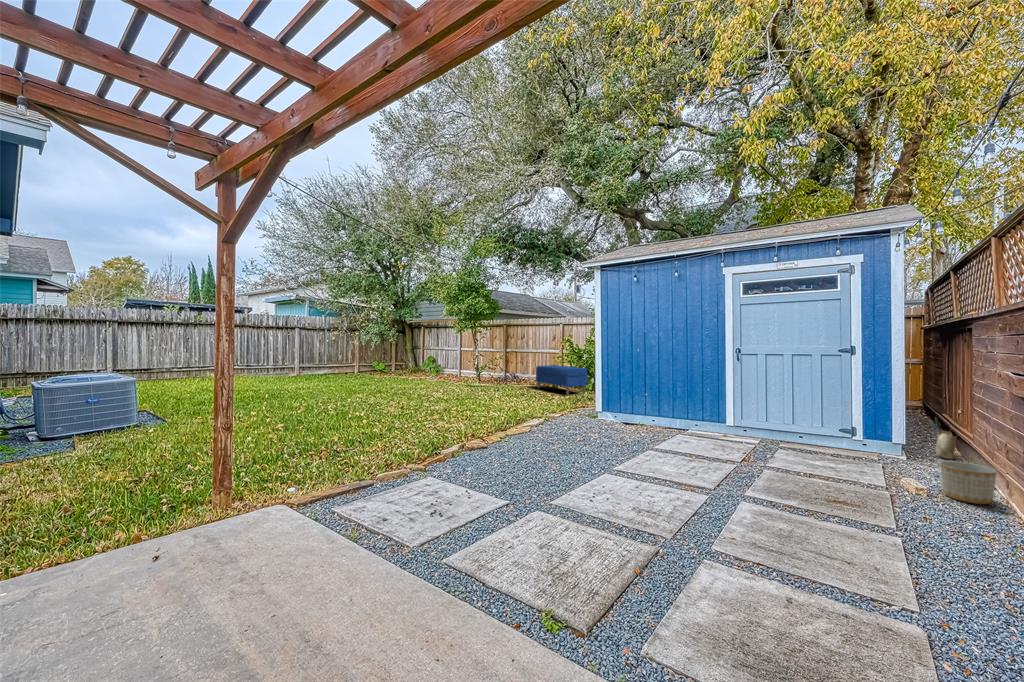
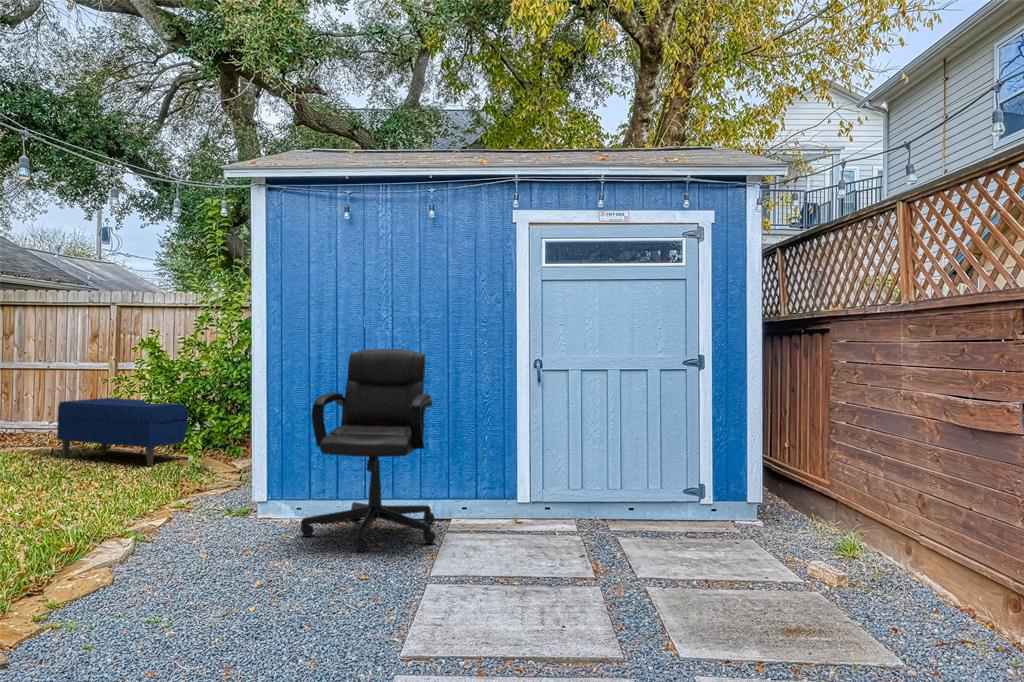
chair: none [609,343,677,437] -> present [301,349,436,552]
woven basket: present [936,430,957,459] -> none [773,456,802,513]
planter: present [940,461,997,504] -> none [846,523,908,583]

